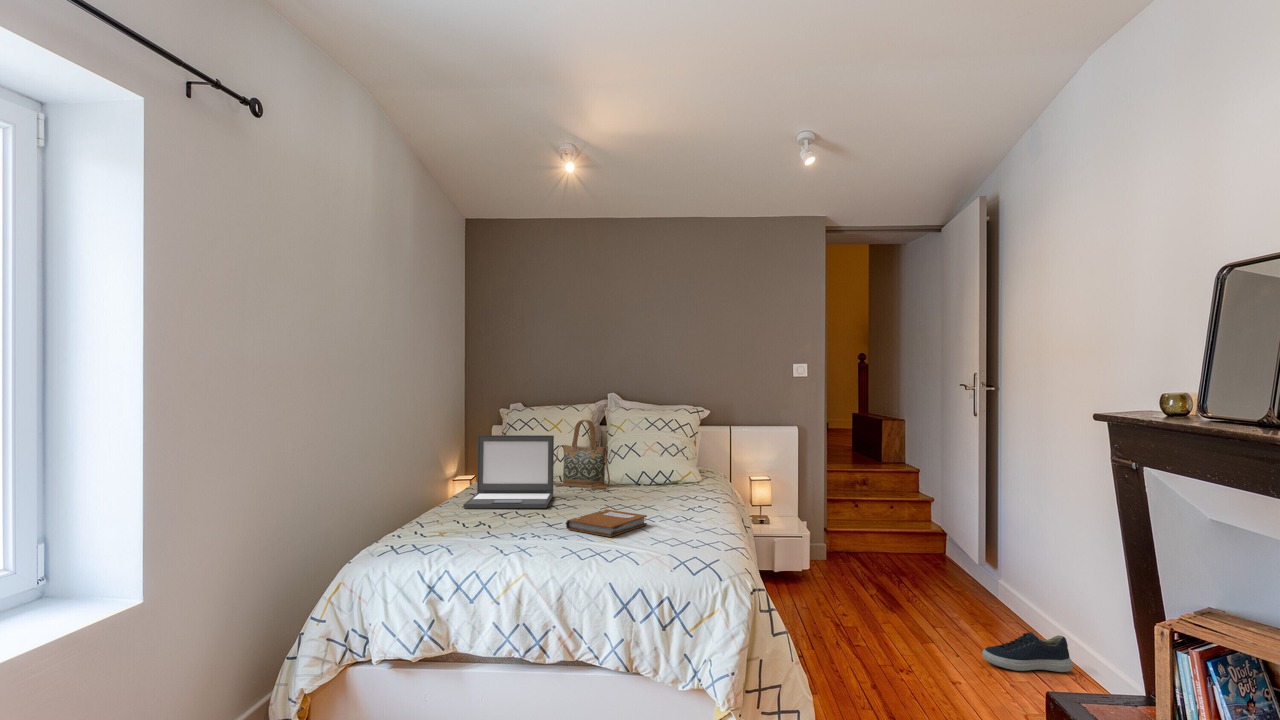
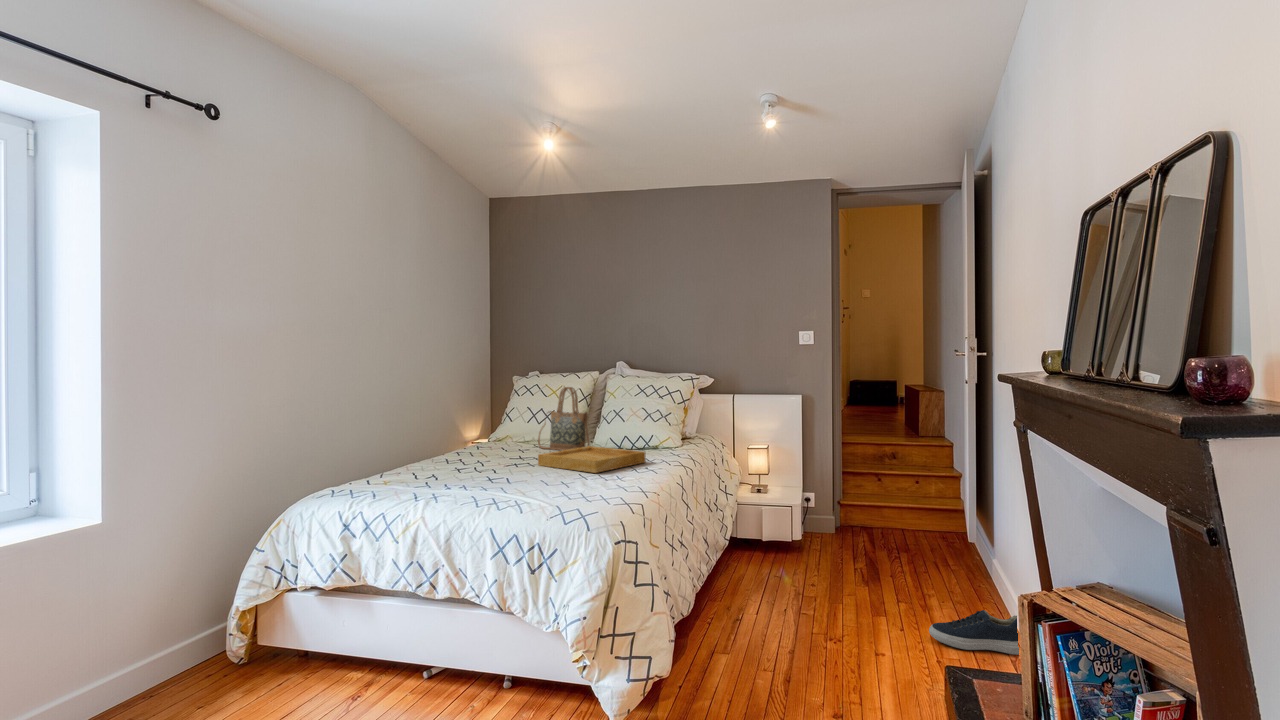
laptop: present [463,435,554,508] -> none [432,400,525,467]
tray: none [580,483,686,513] -> present [538,446,646,473]
notebook: present [566,509,647,537] -> none [496,468,575,491]

